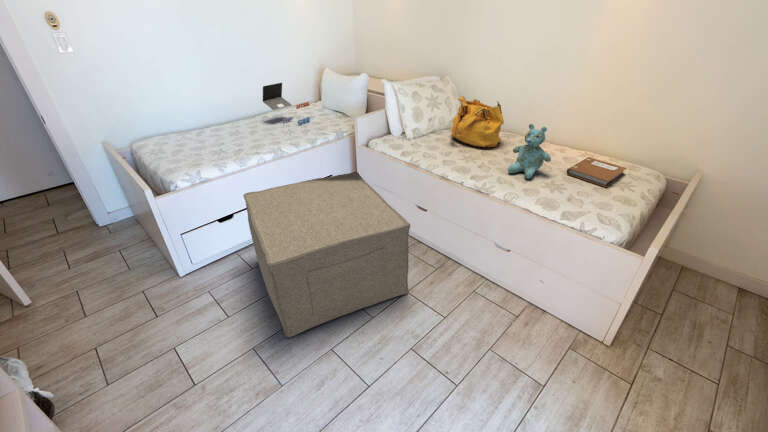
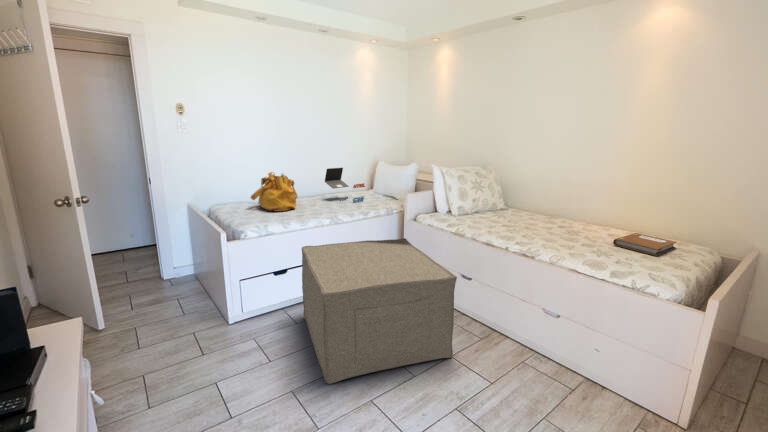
handbag: present [451,96,504,148] -> present [251,172,297,212]
stuffed bear: present [508,124,551,179] -> none [553,196,595,246]

